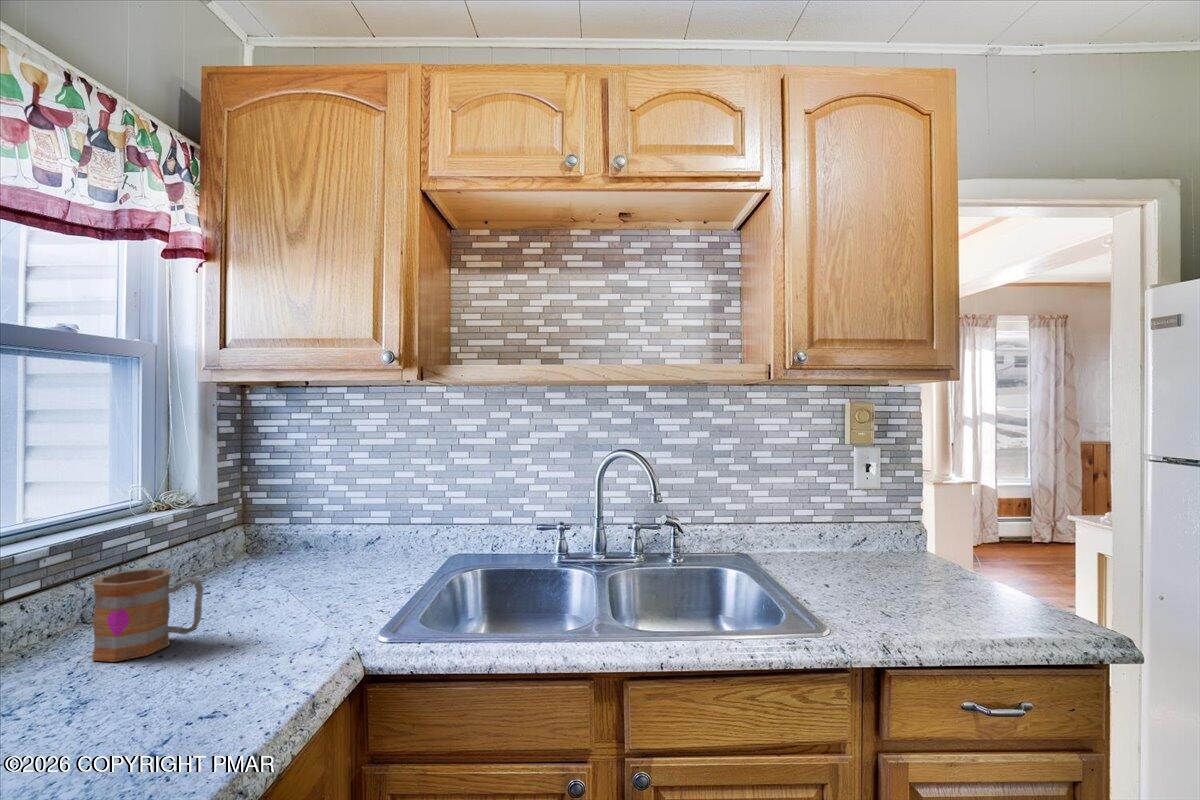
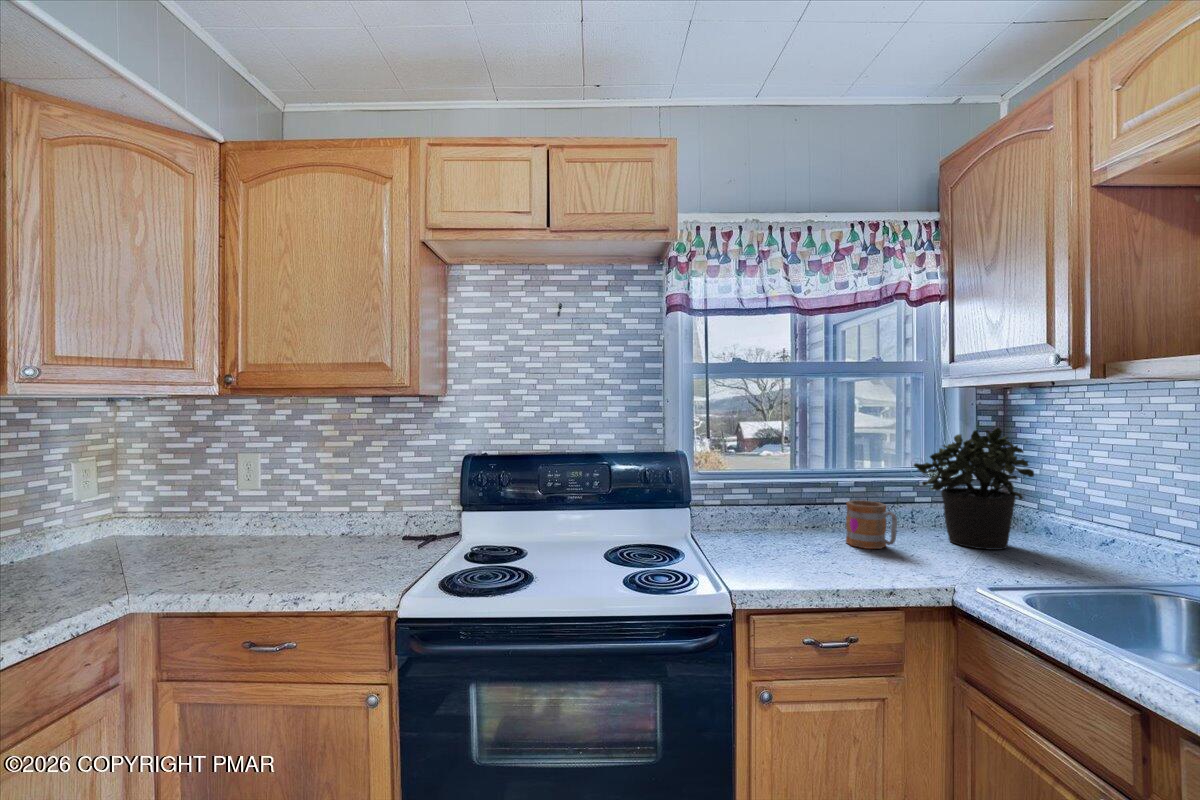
potted plant: none [177,431,344,598] -> present [914,427,1034,550]

